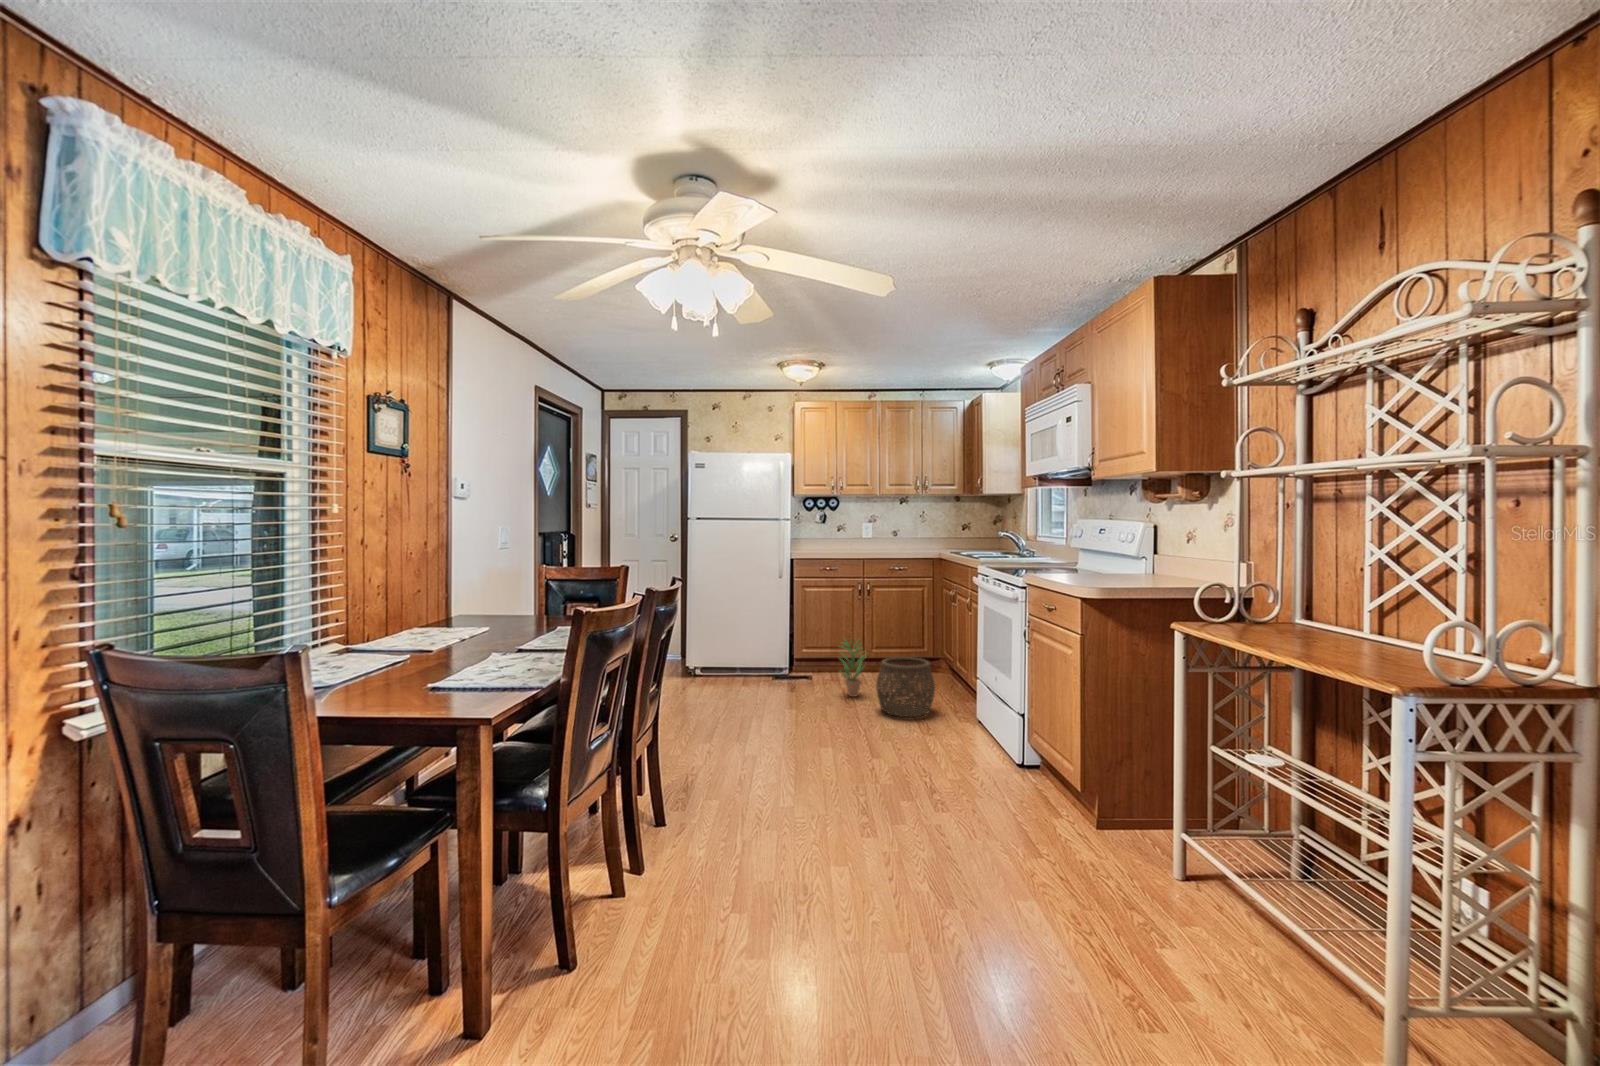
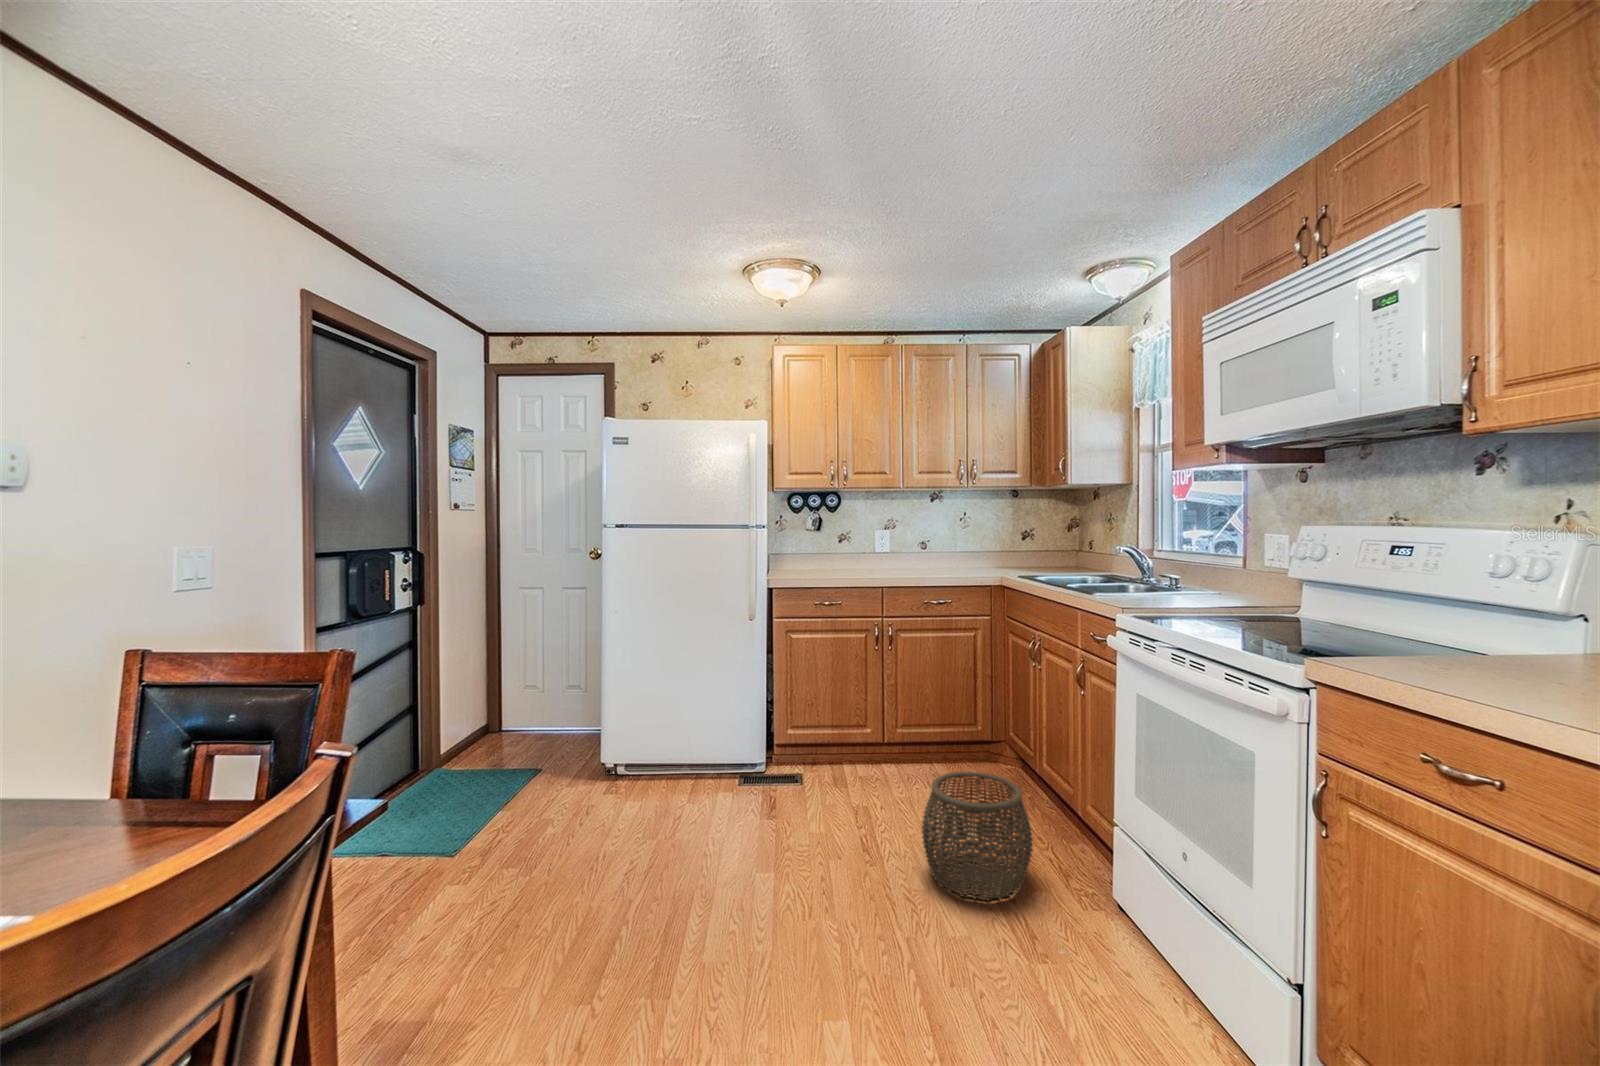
potted plant: present [841,639,866,697] -> none [845,727,901,832]

